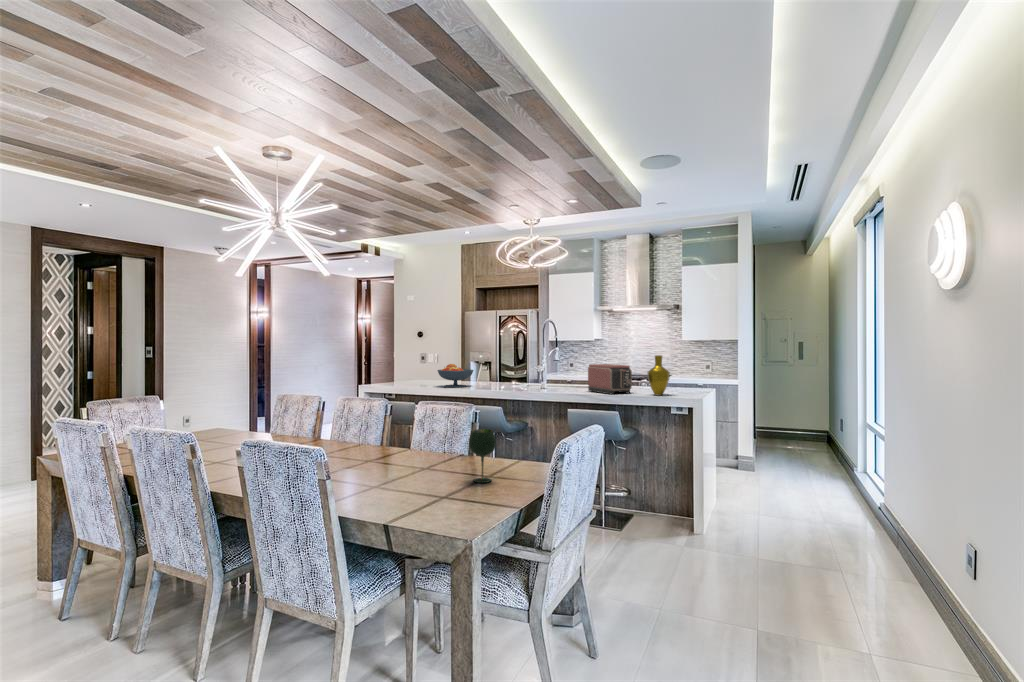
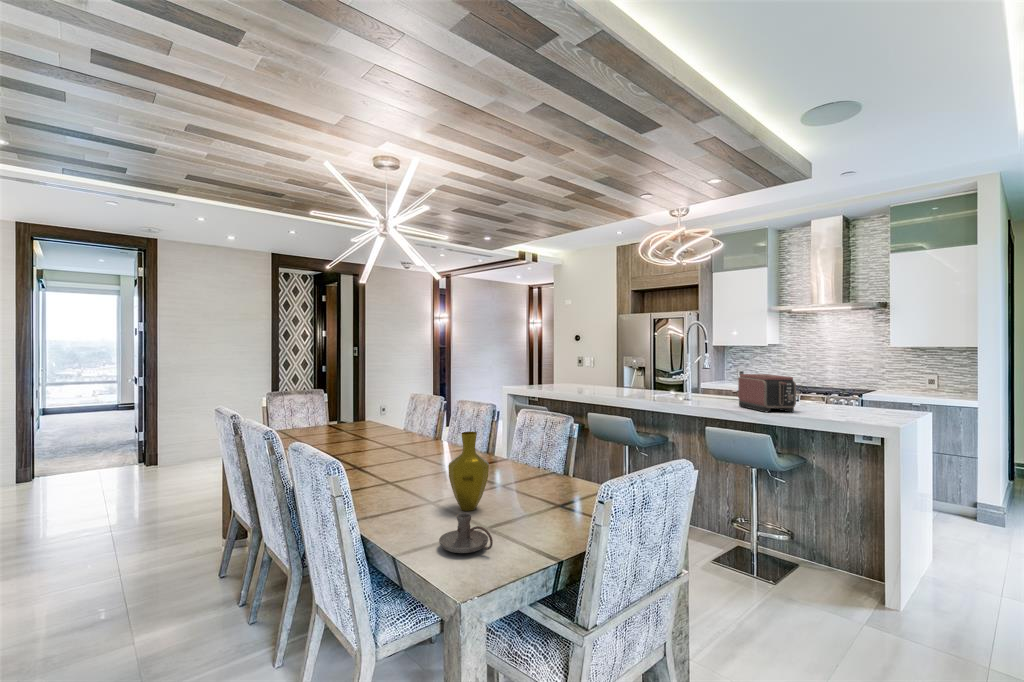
vase: present [648,355,670,396] -> present [448,432,489,511]
fruit bowl: present [438,364,473,387] -> none [573,368,612,394]
wine glass: present [469,429,496,483] -> none [529,451,562,519]
candle holder: none [421,479,469,509] -> present [439,513,493,553]

